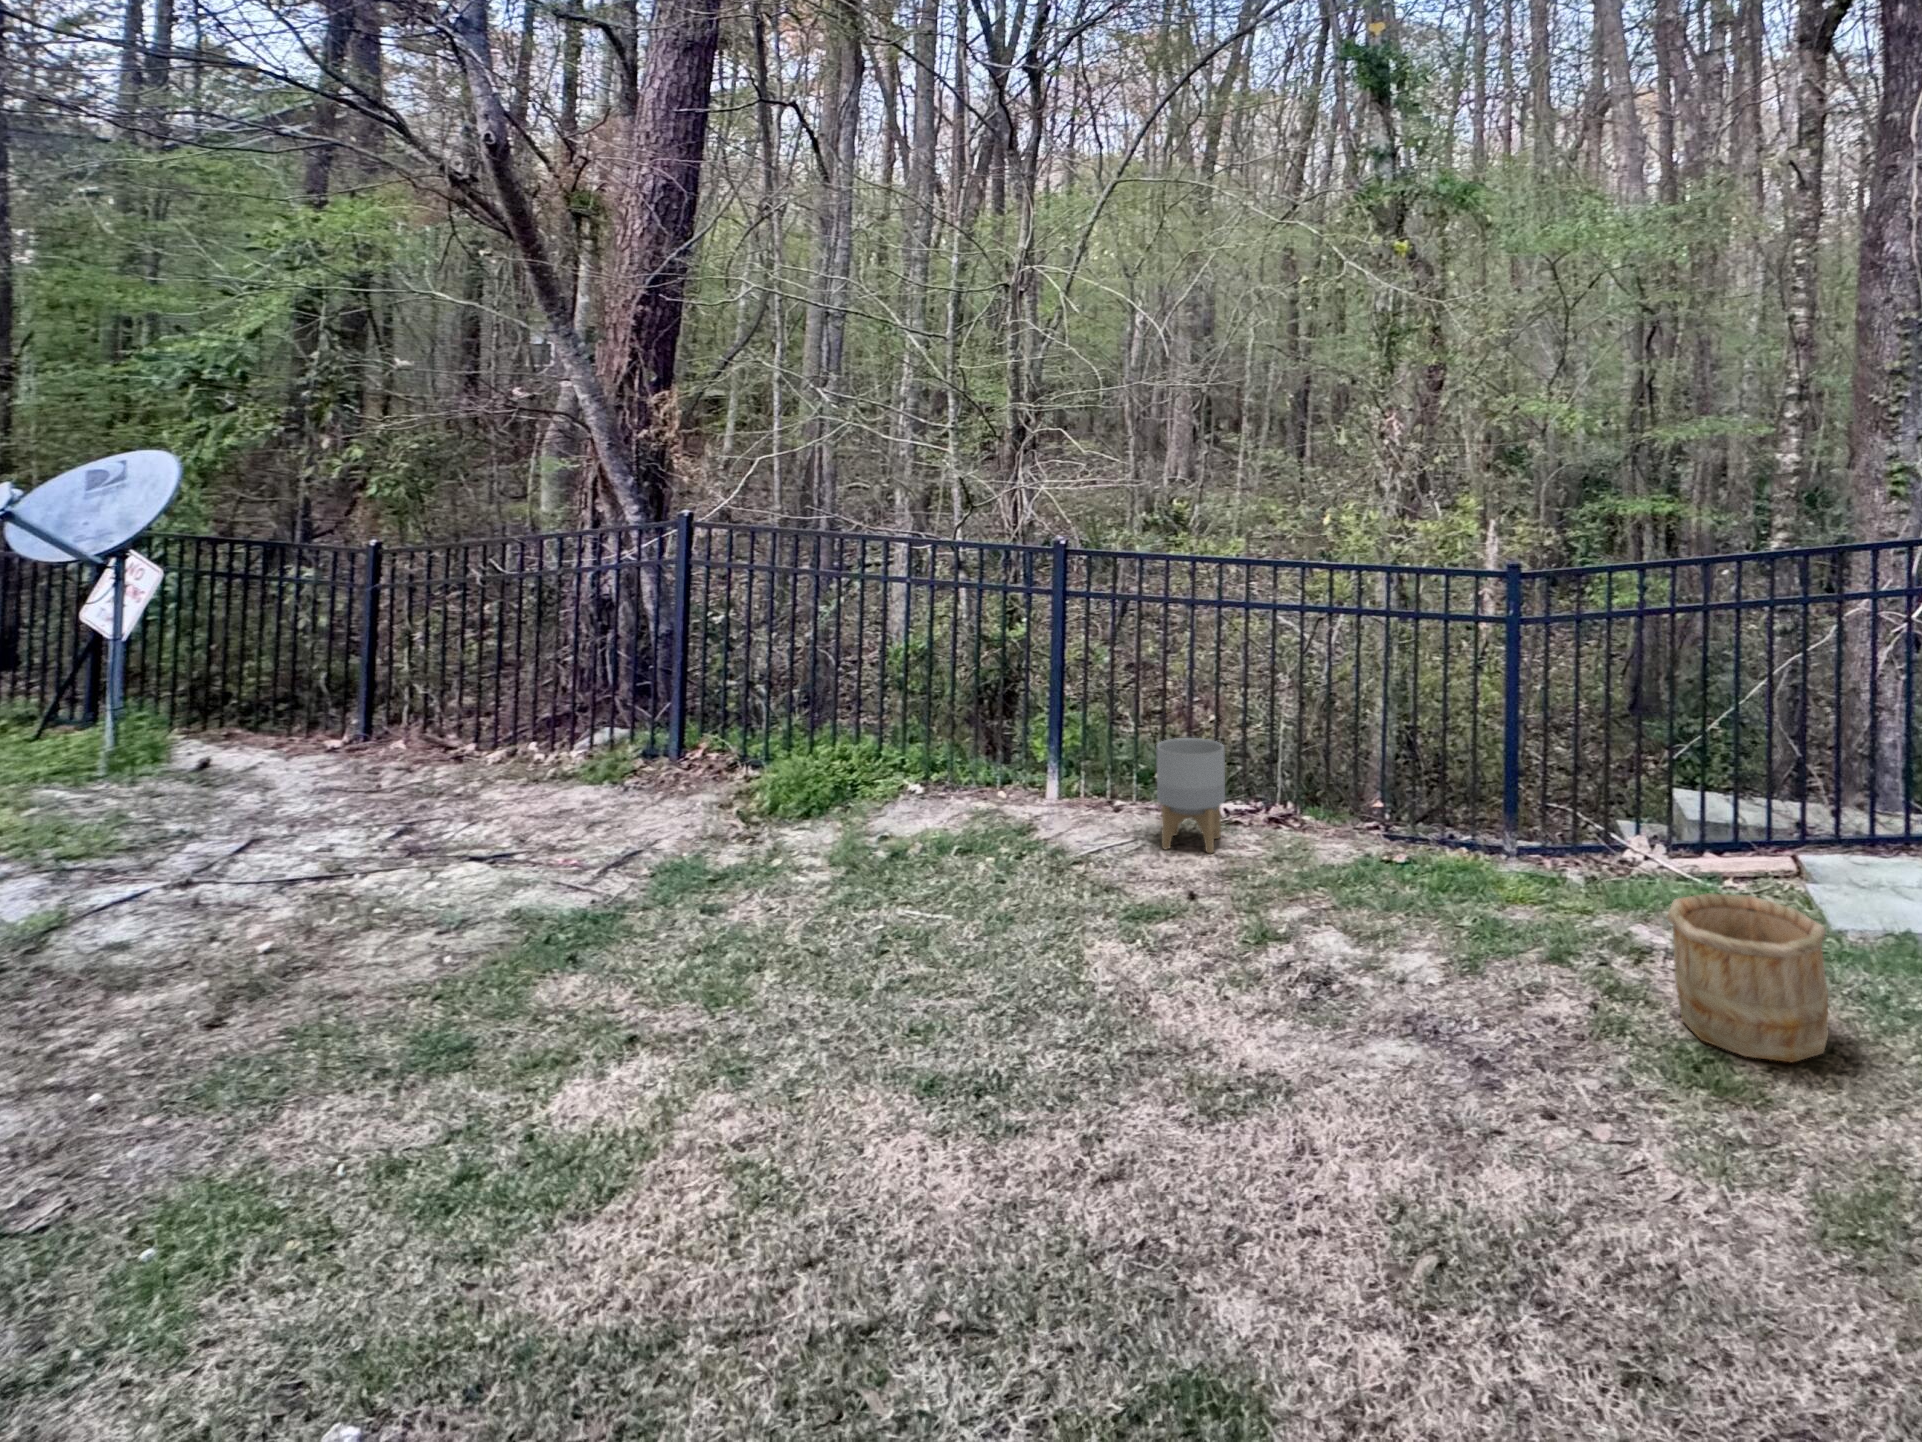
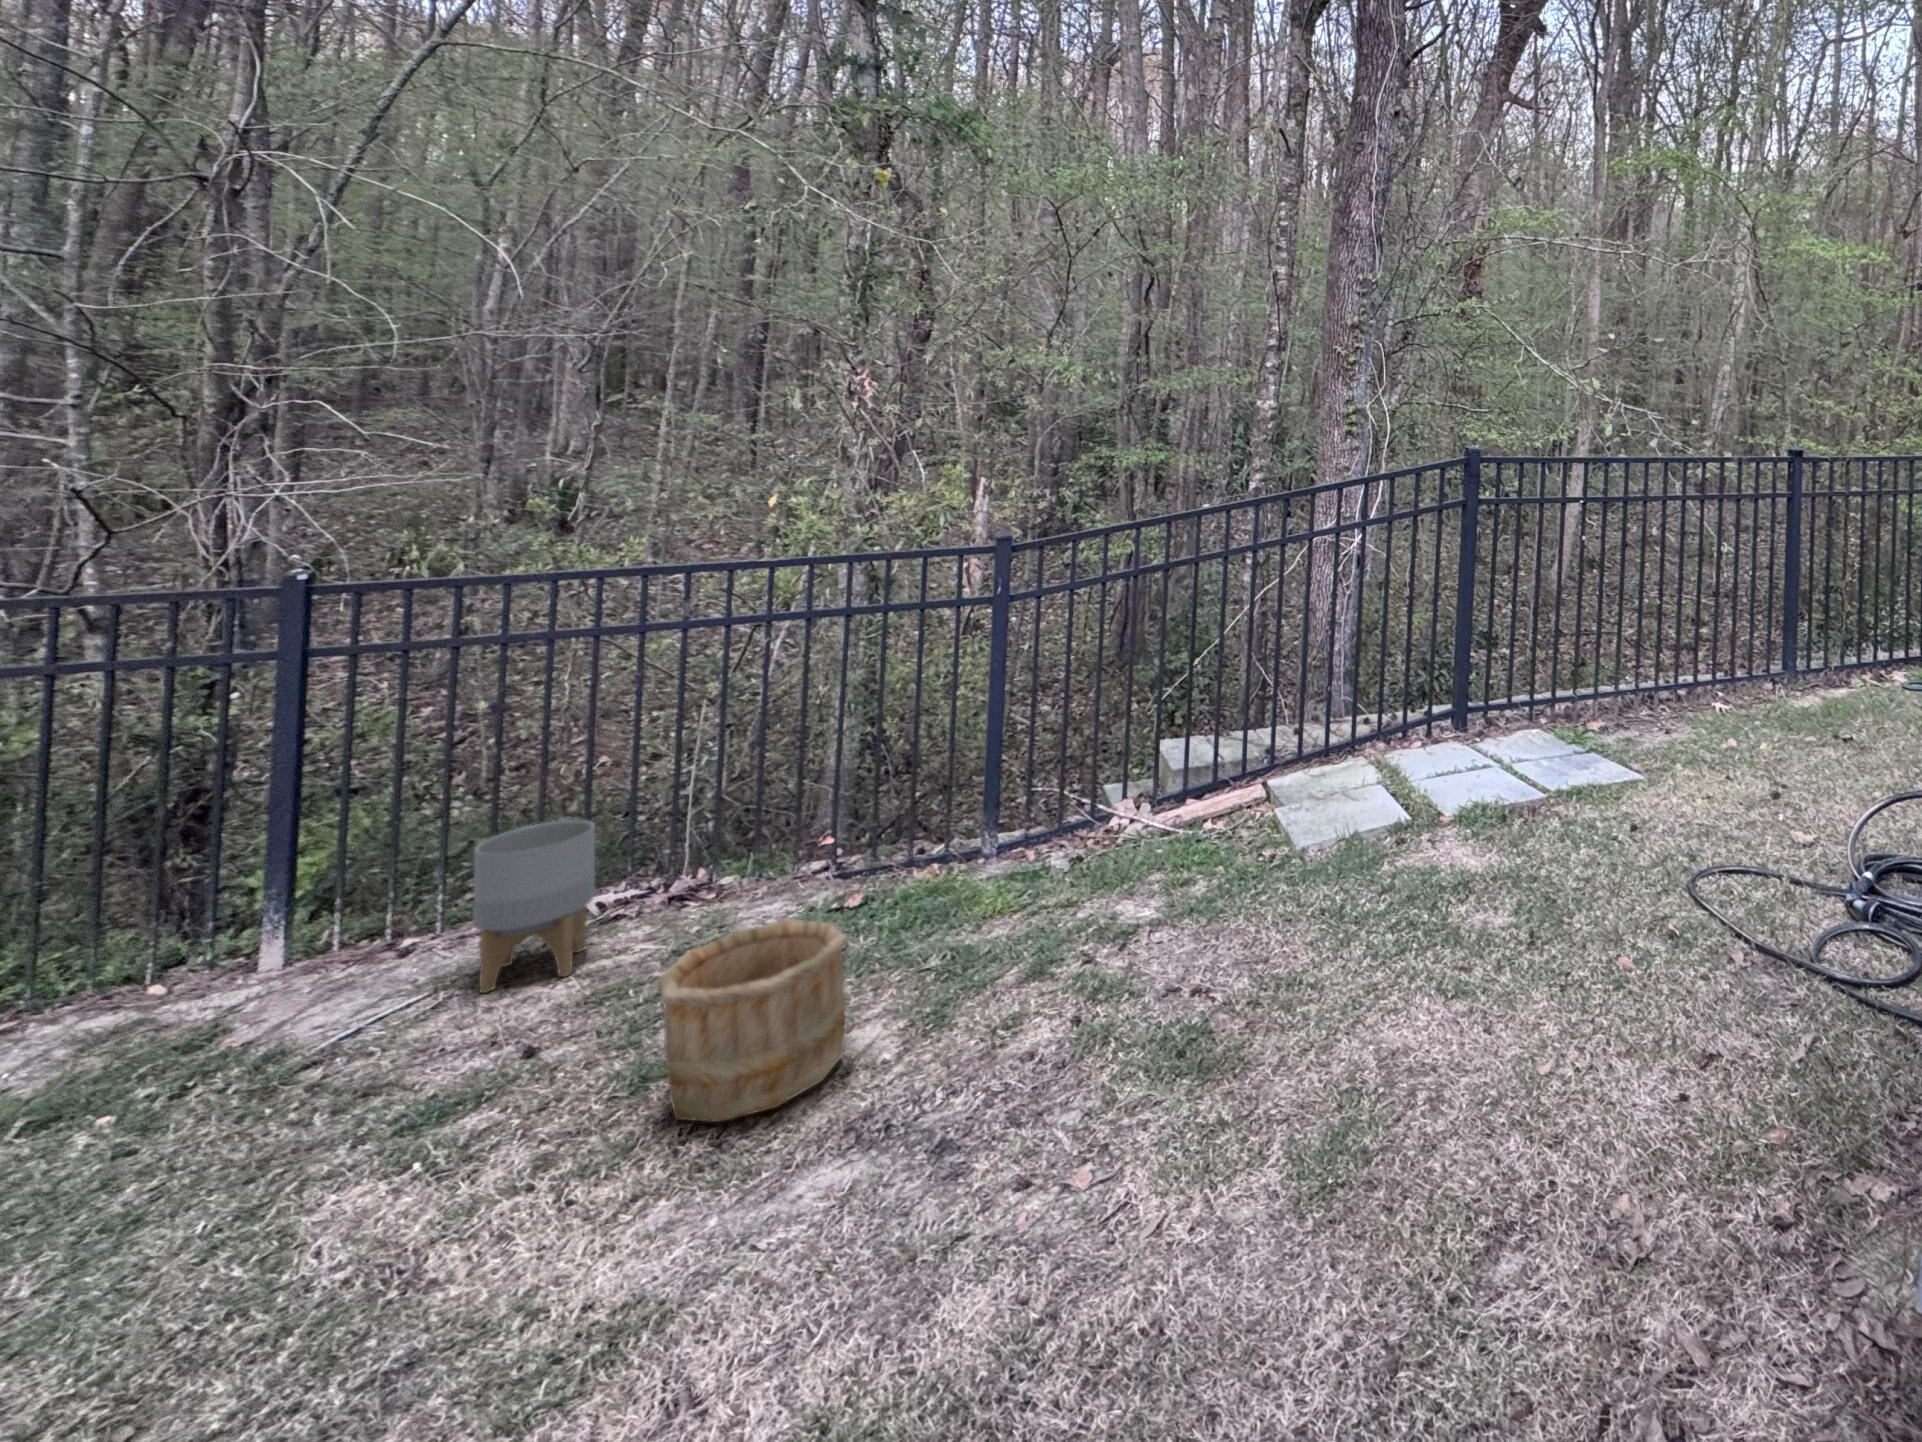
wooden bucket: present [1666,893,1829,1062] -> present [657,919,847,1122]

